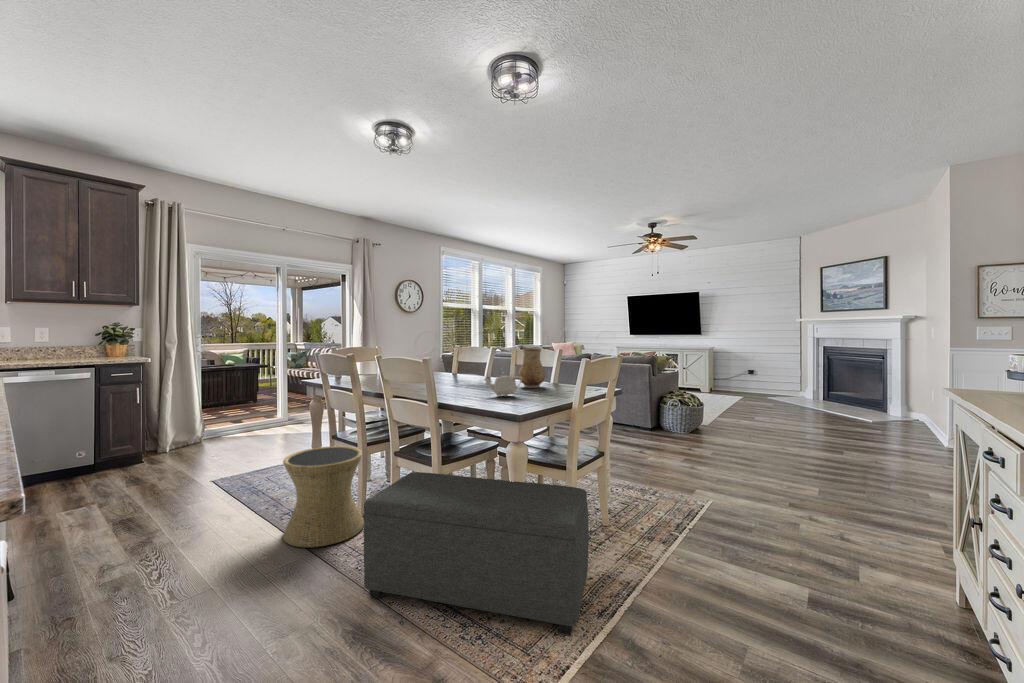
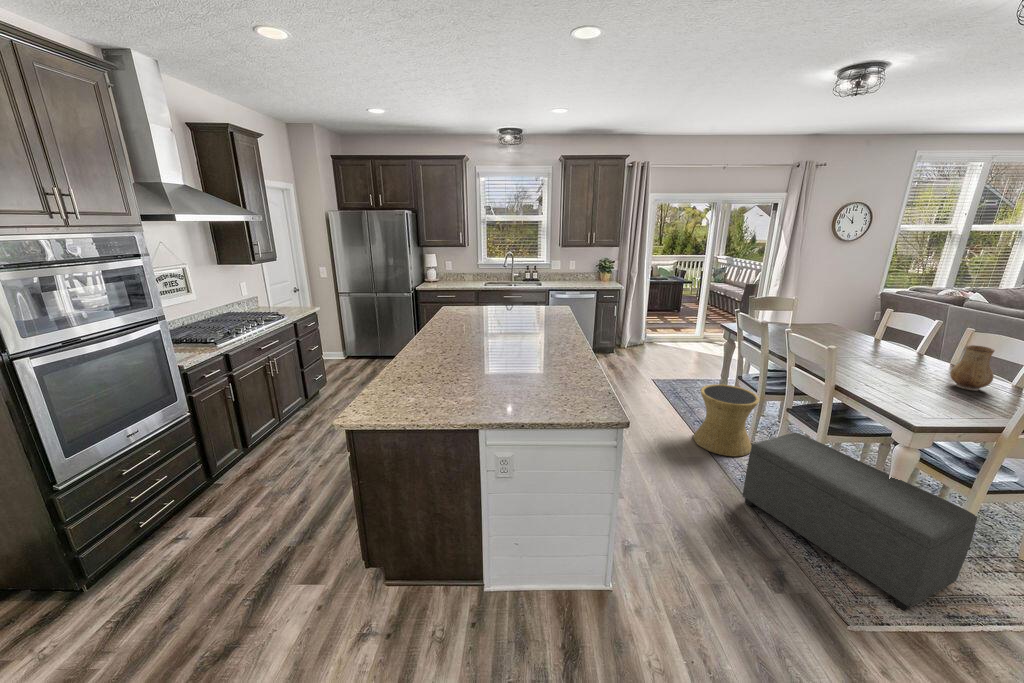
teapot: present [484,372,522,396] -> none [894,372,944,396]

